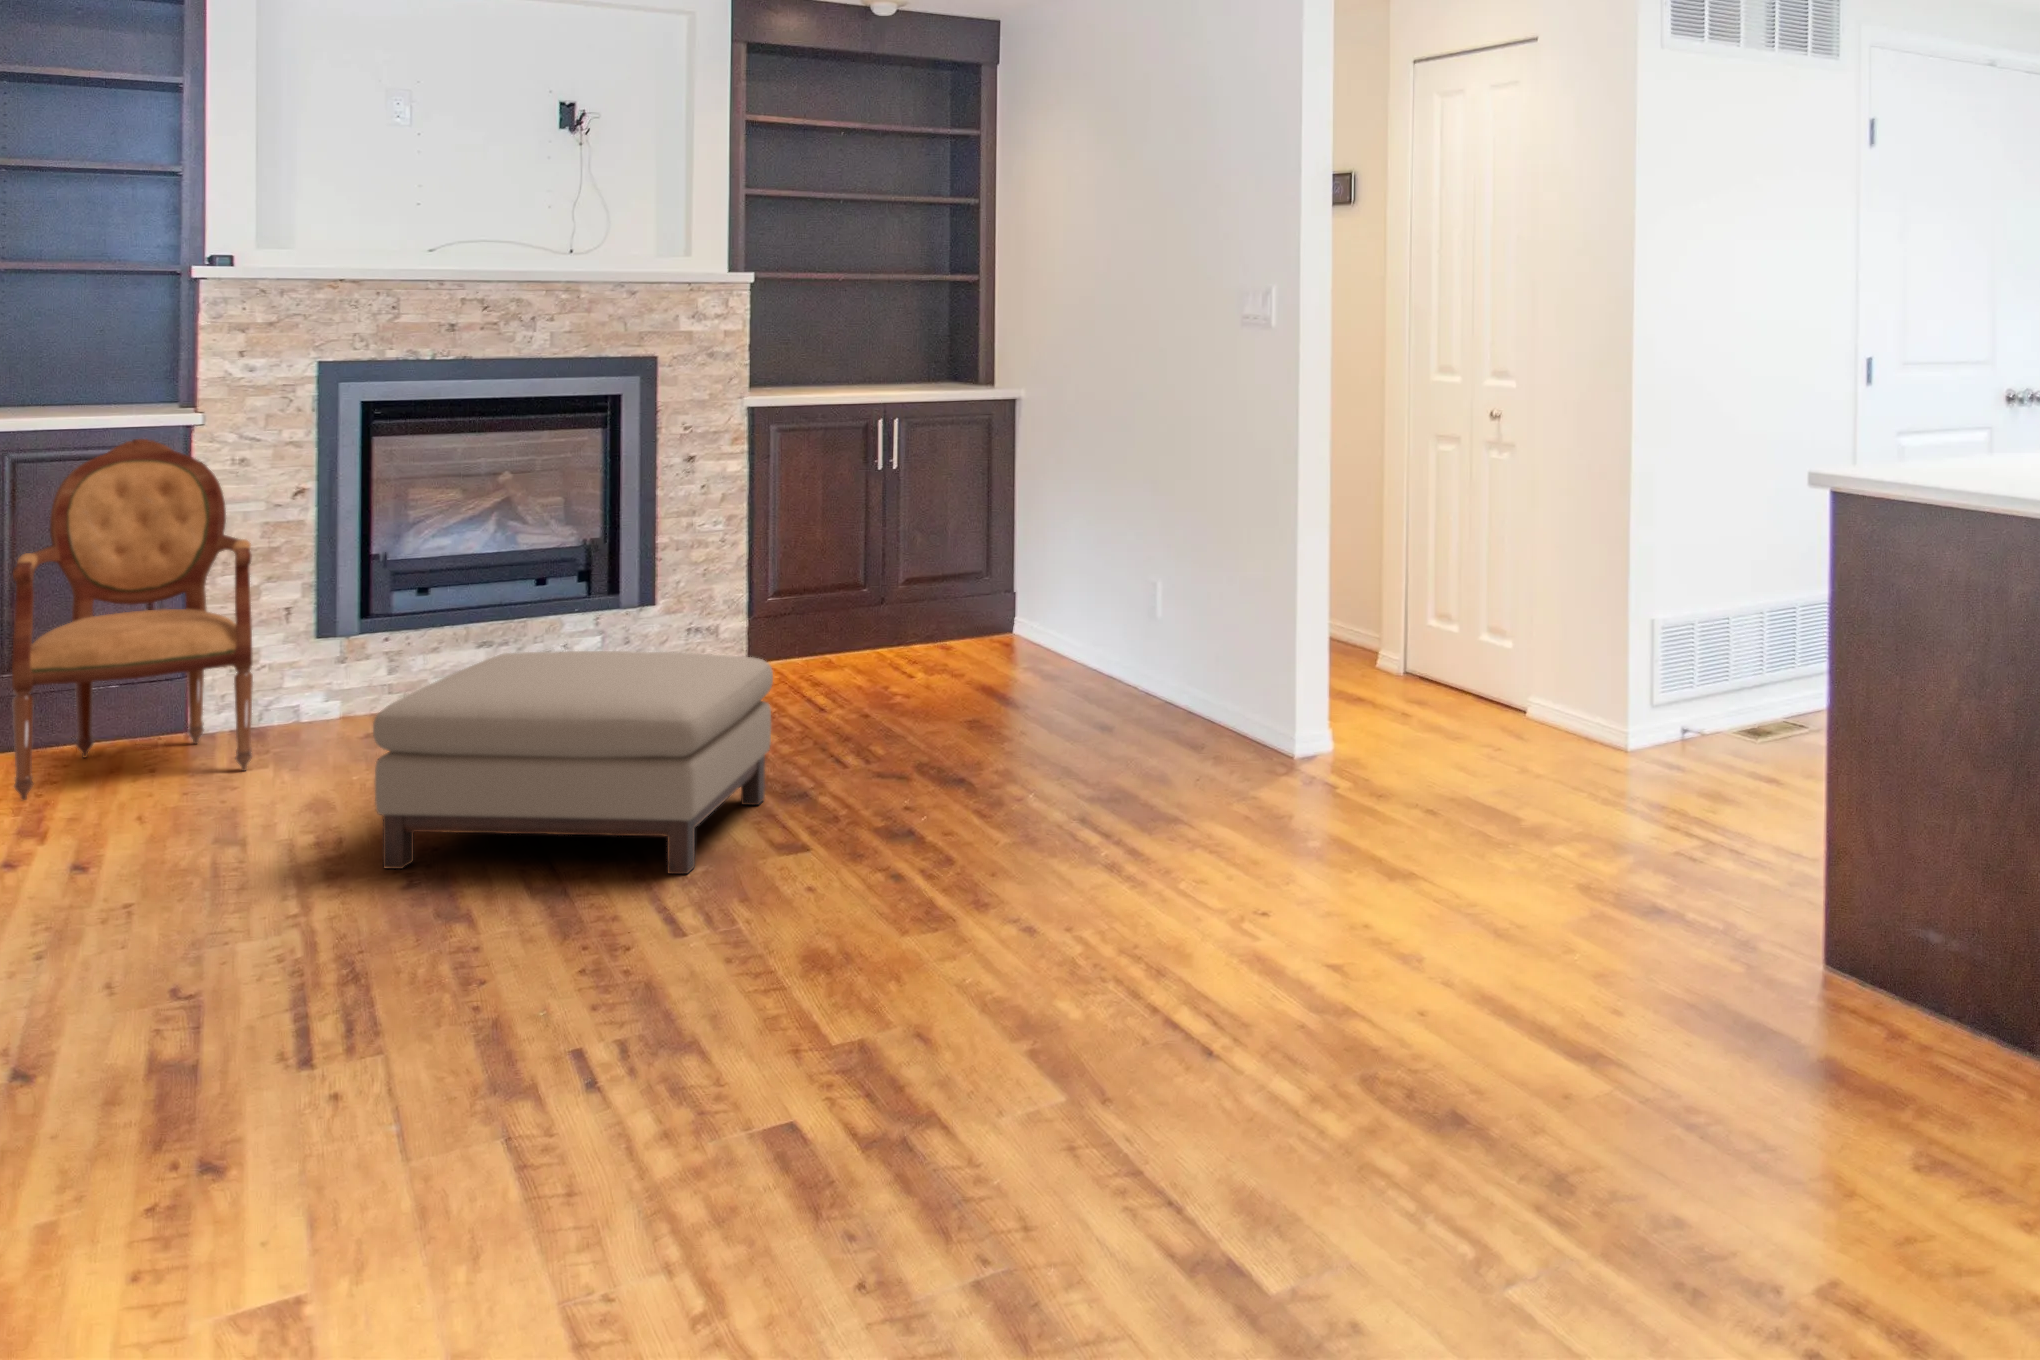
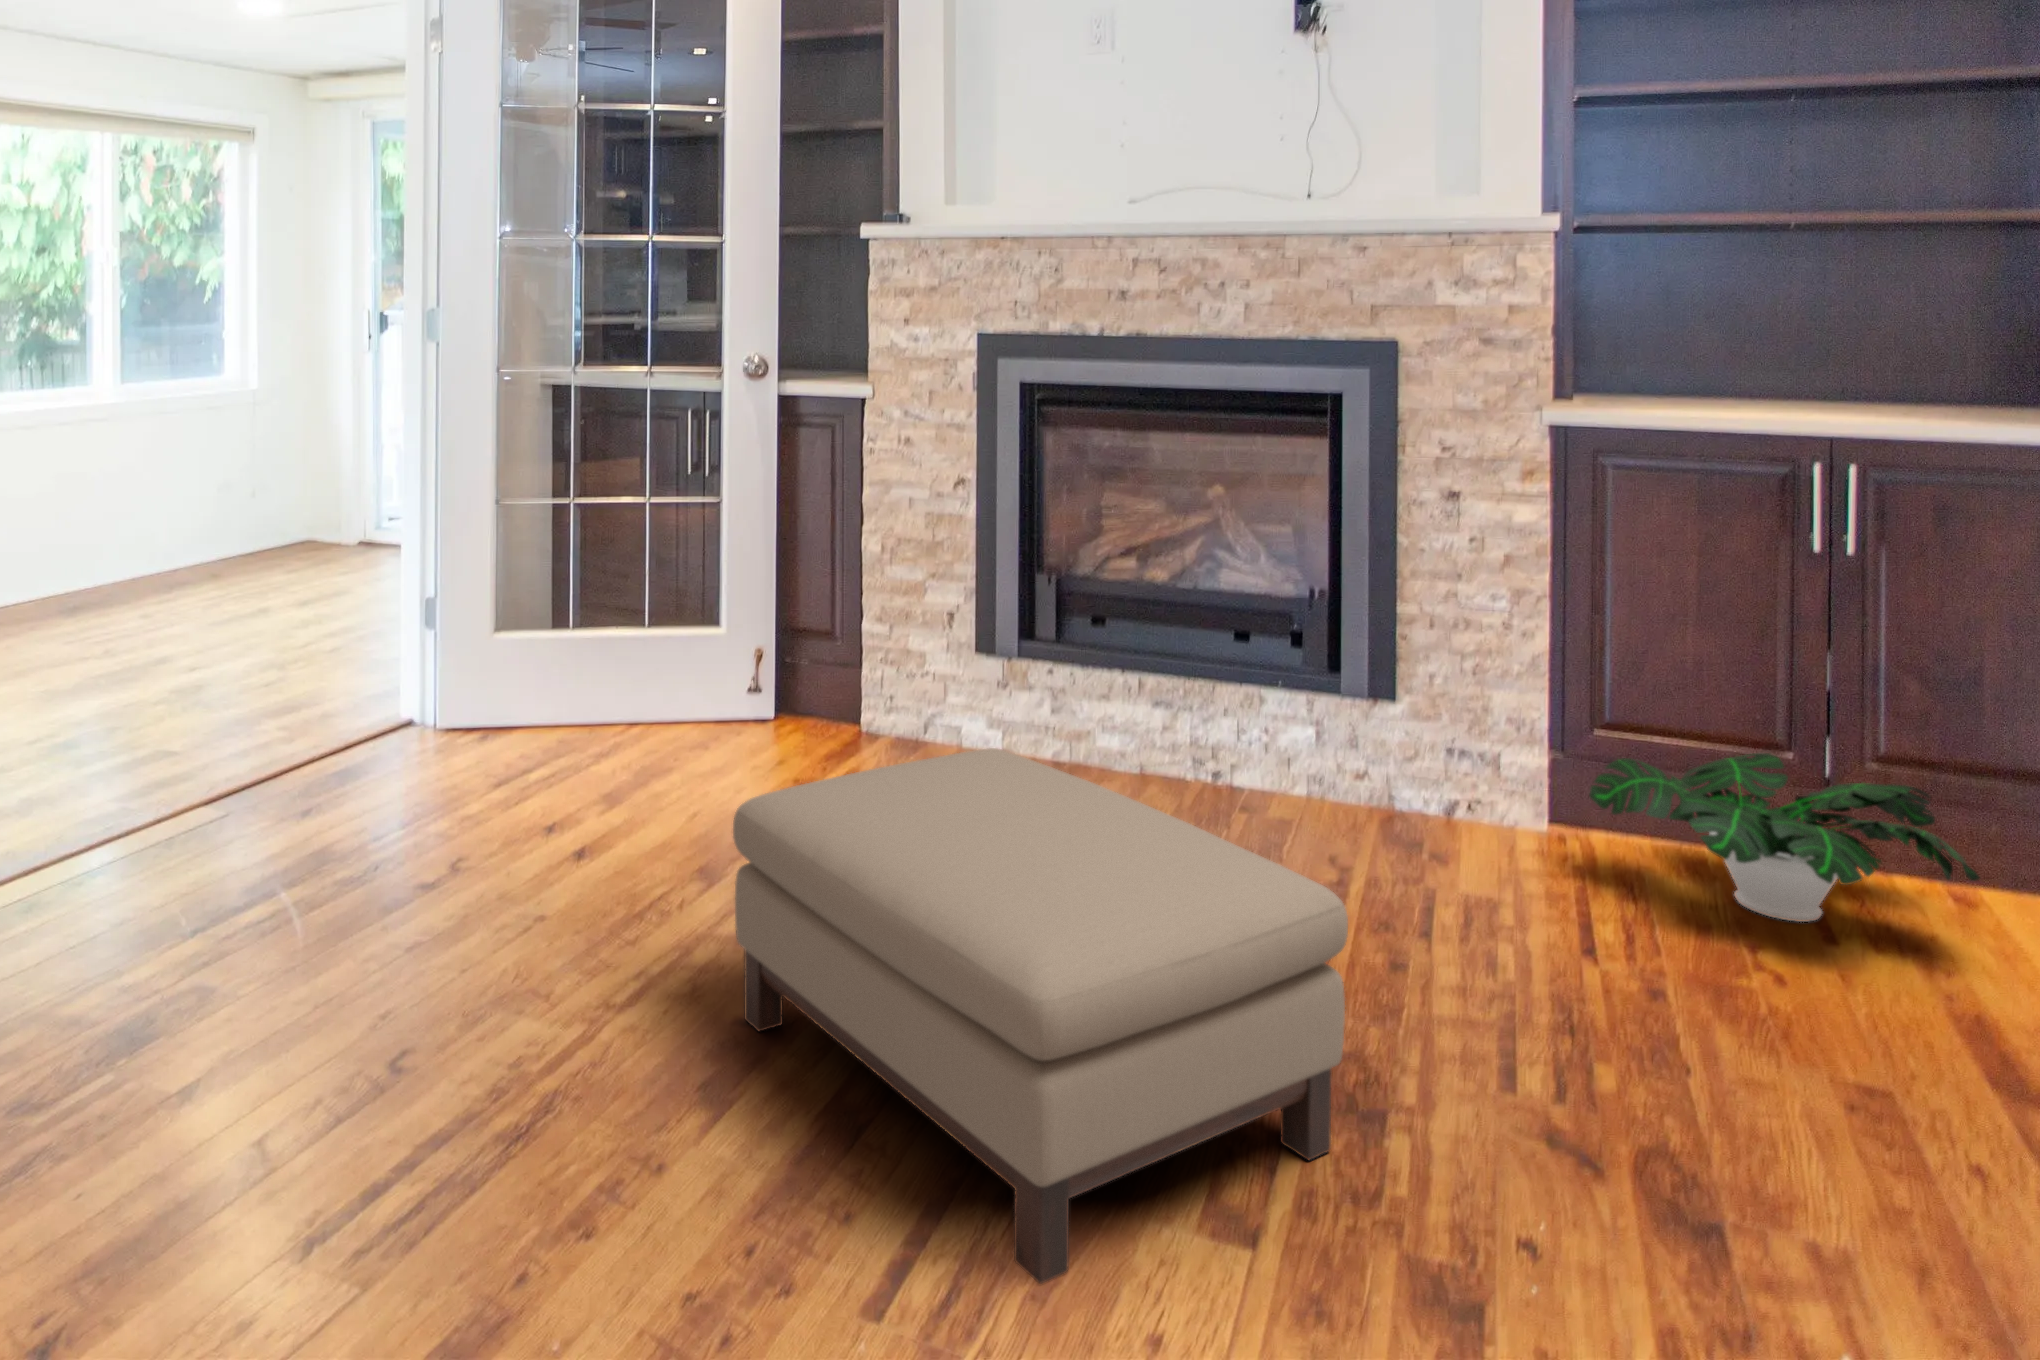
armchair: present [12,439,253,800] -> none [646,412,878,795]
potted plant: none [790,589,964,674] -> present [1589,753,1979,922]

